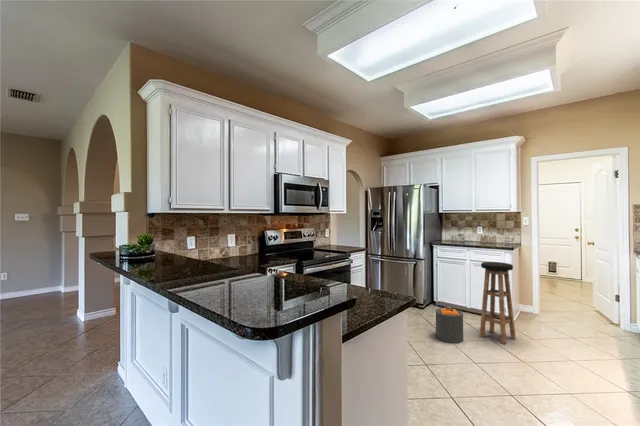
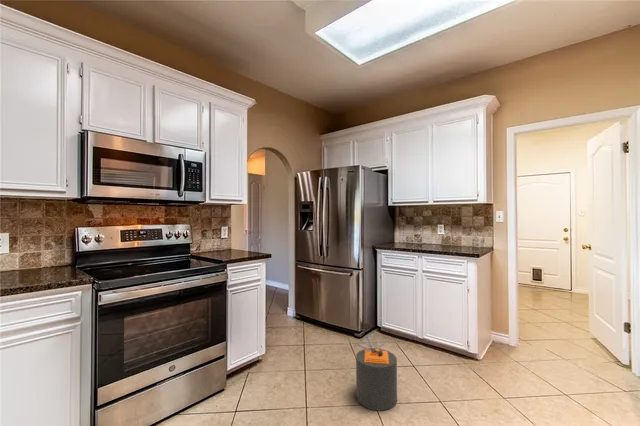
bar stool: present [480,262,516,344] -> none [425,276,479,413]

